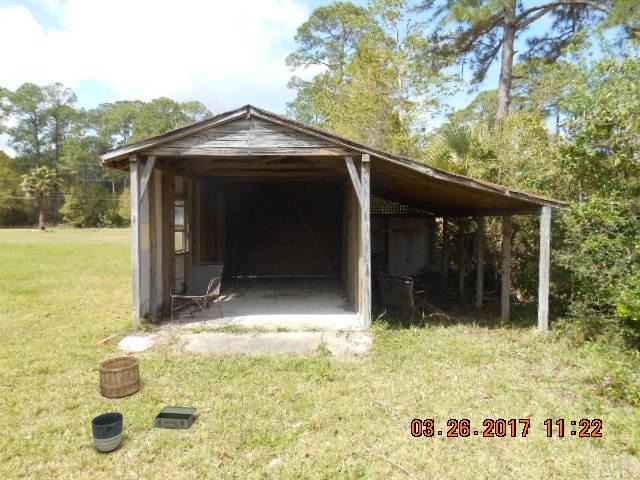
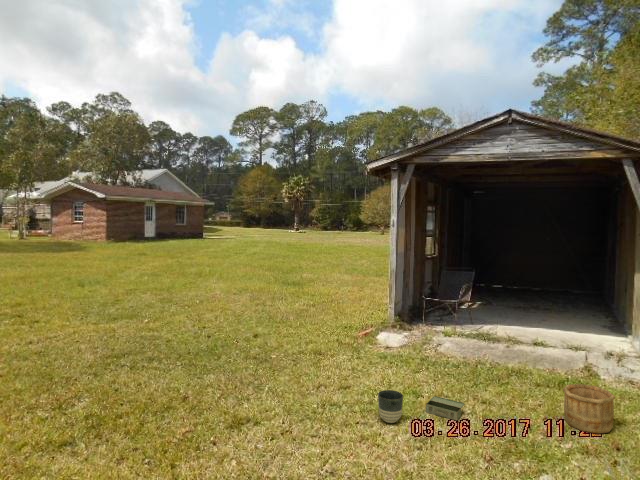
wooden bucket: present [98,356,140,398] -> present [563,384,615,434]

